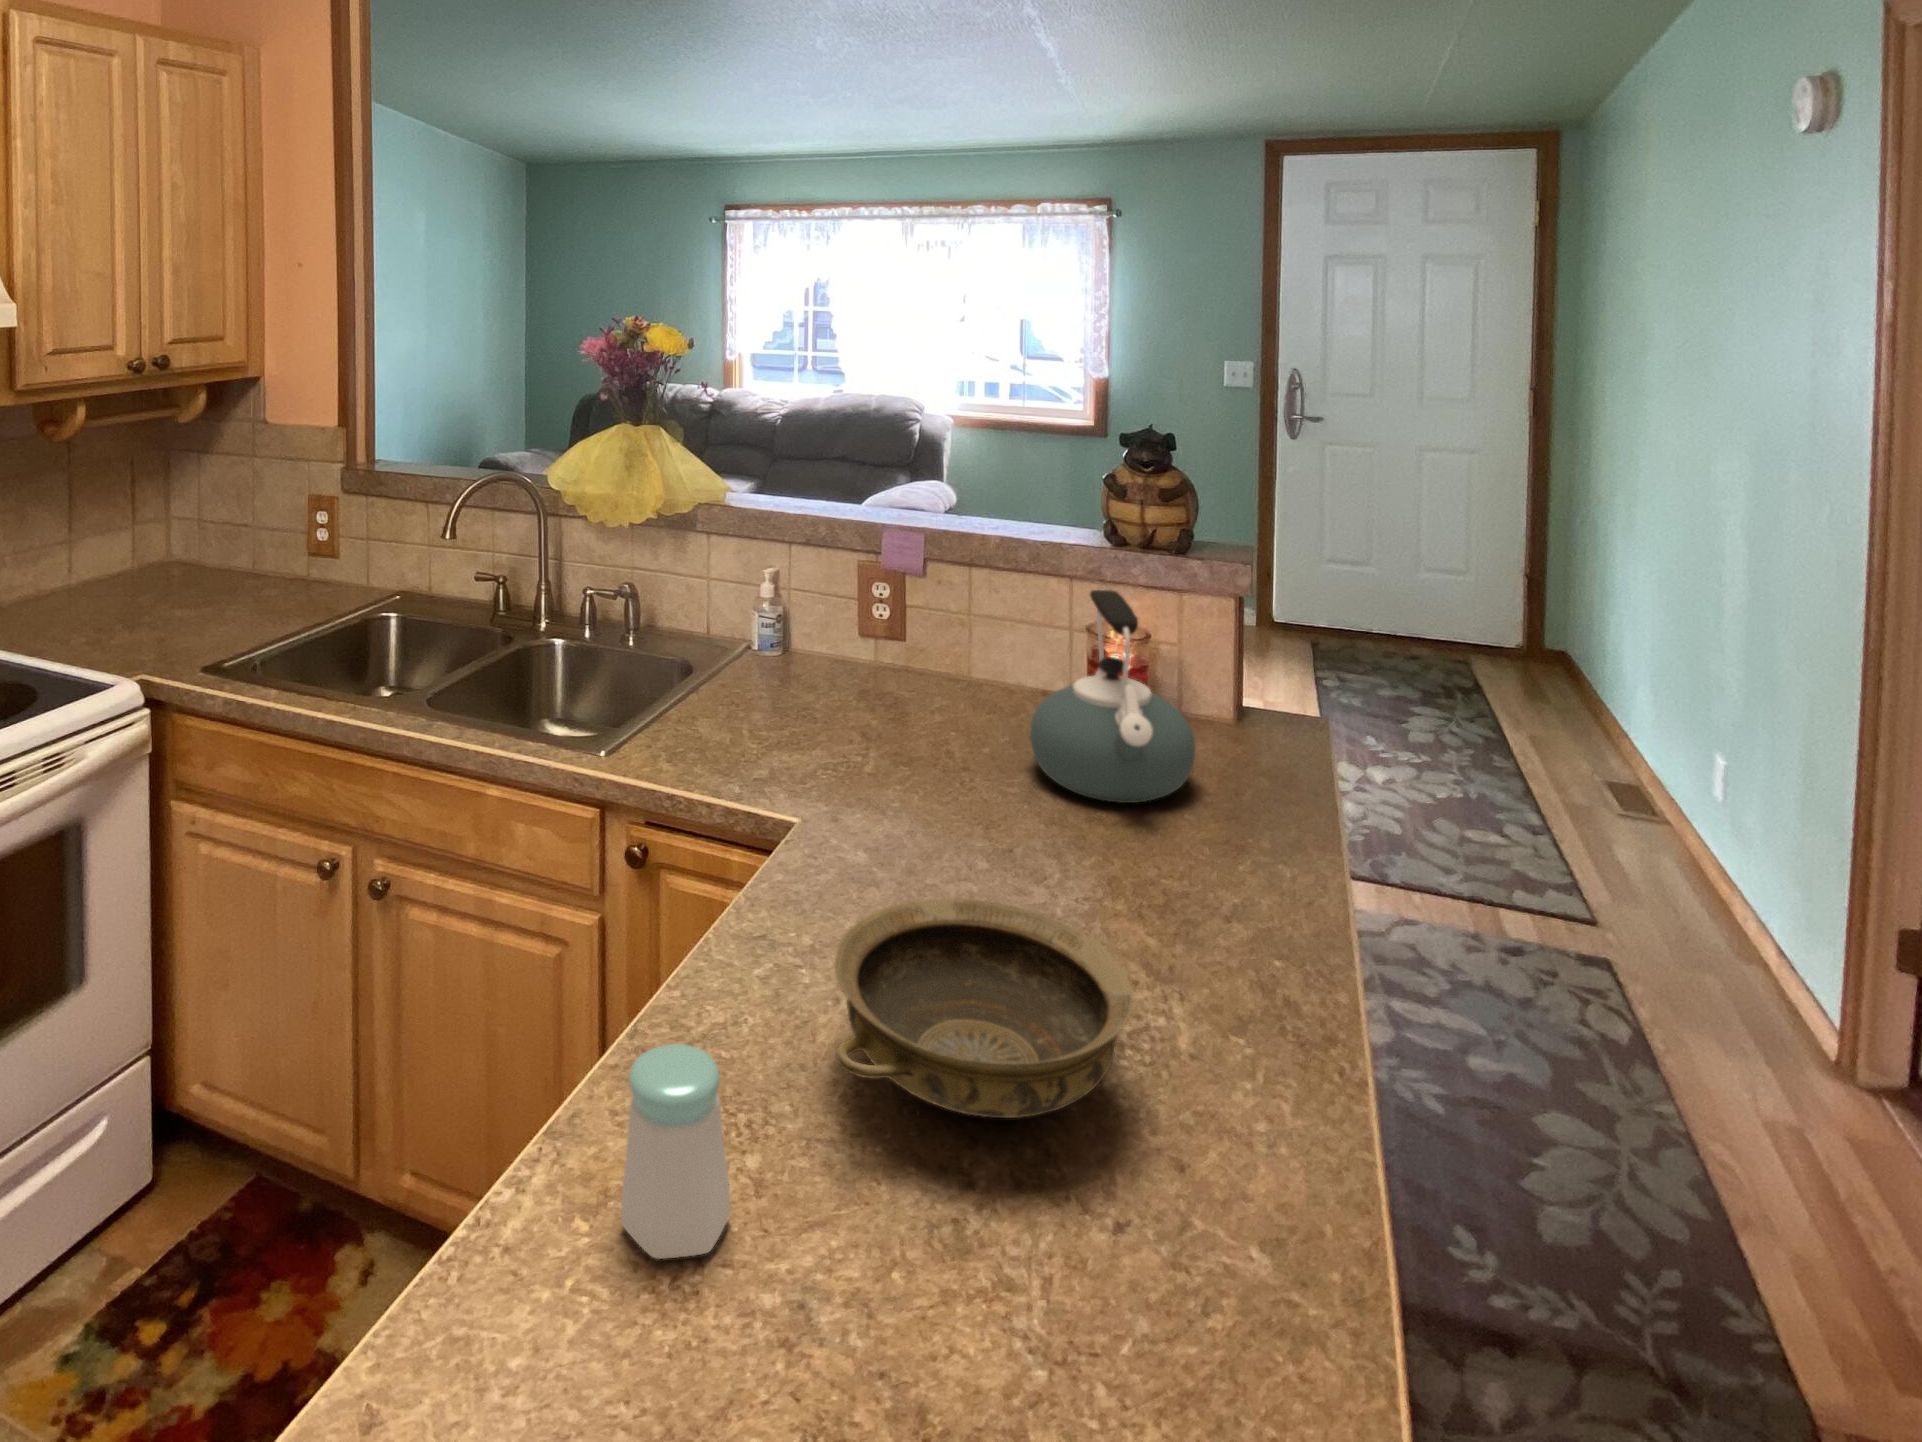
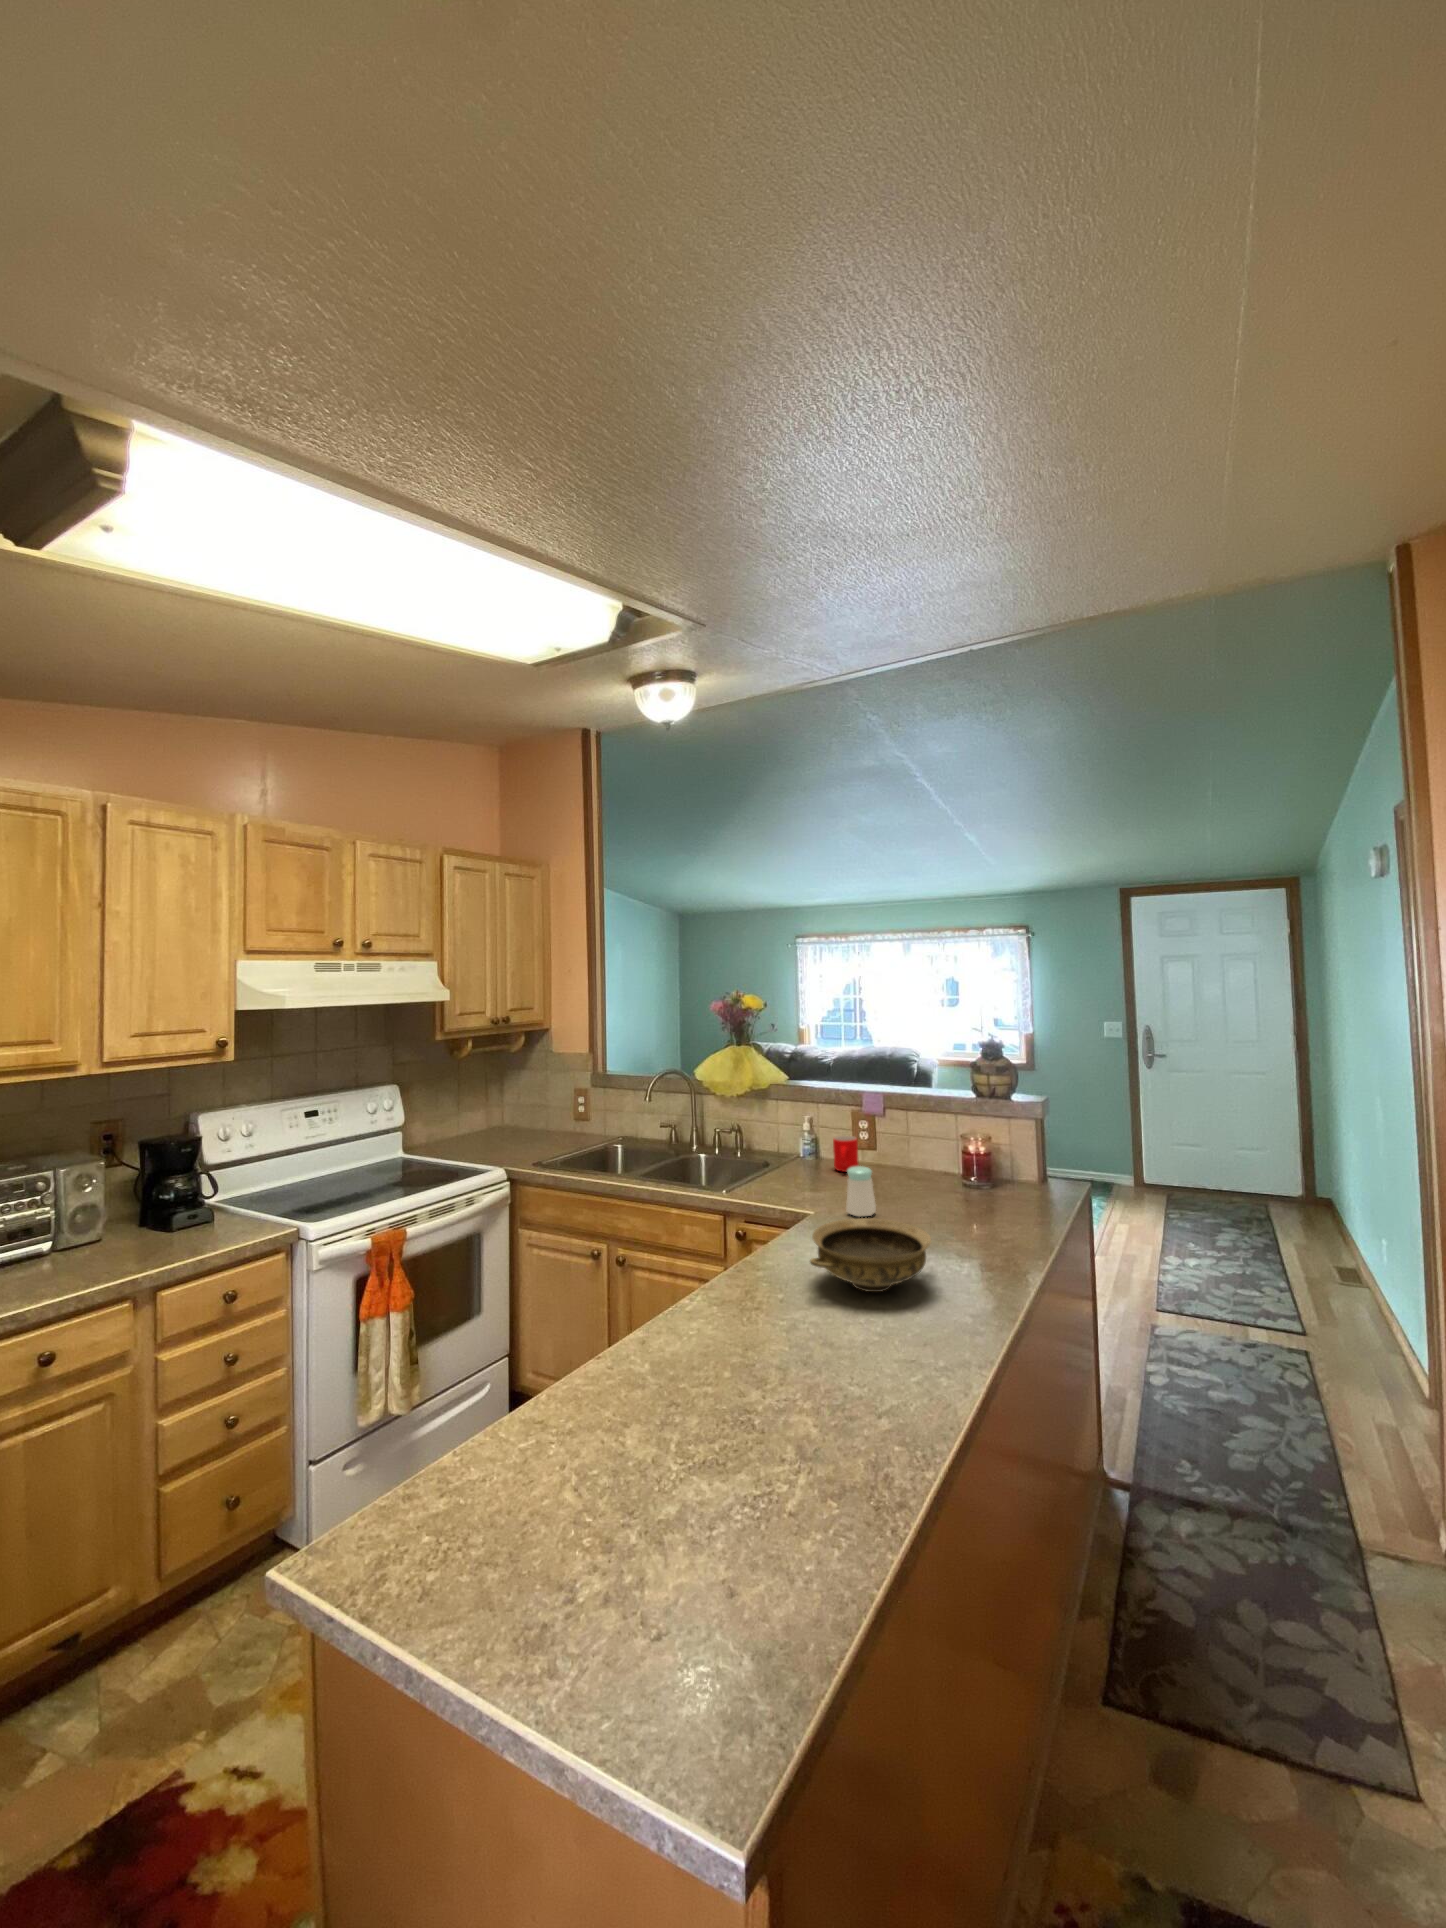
kettle: present [1030,590,1196,803] -> none [926,1111,1005,1209]
mug: none [824,618,873,693] -> present [833,1136,859,1172]
salt shaker: present [621,1044,731,1259] -> present [846,1166,876,1217]

